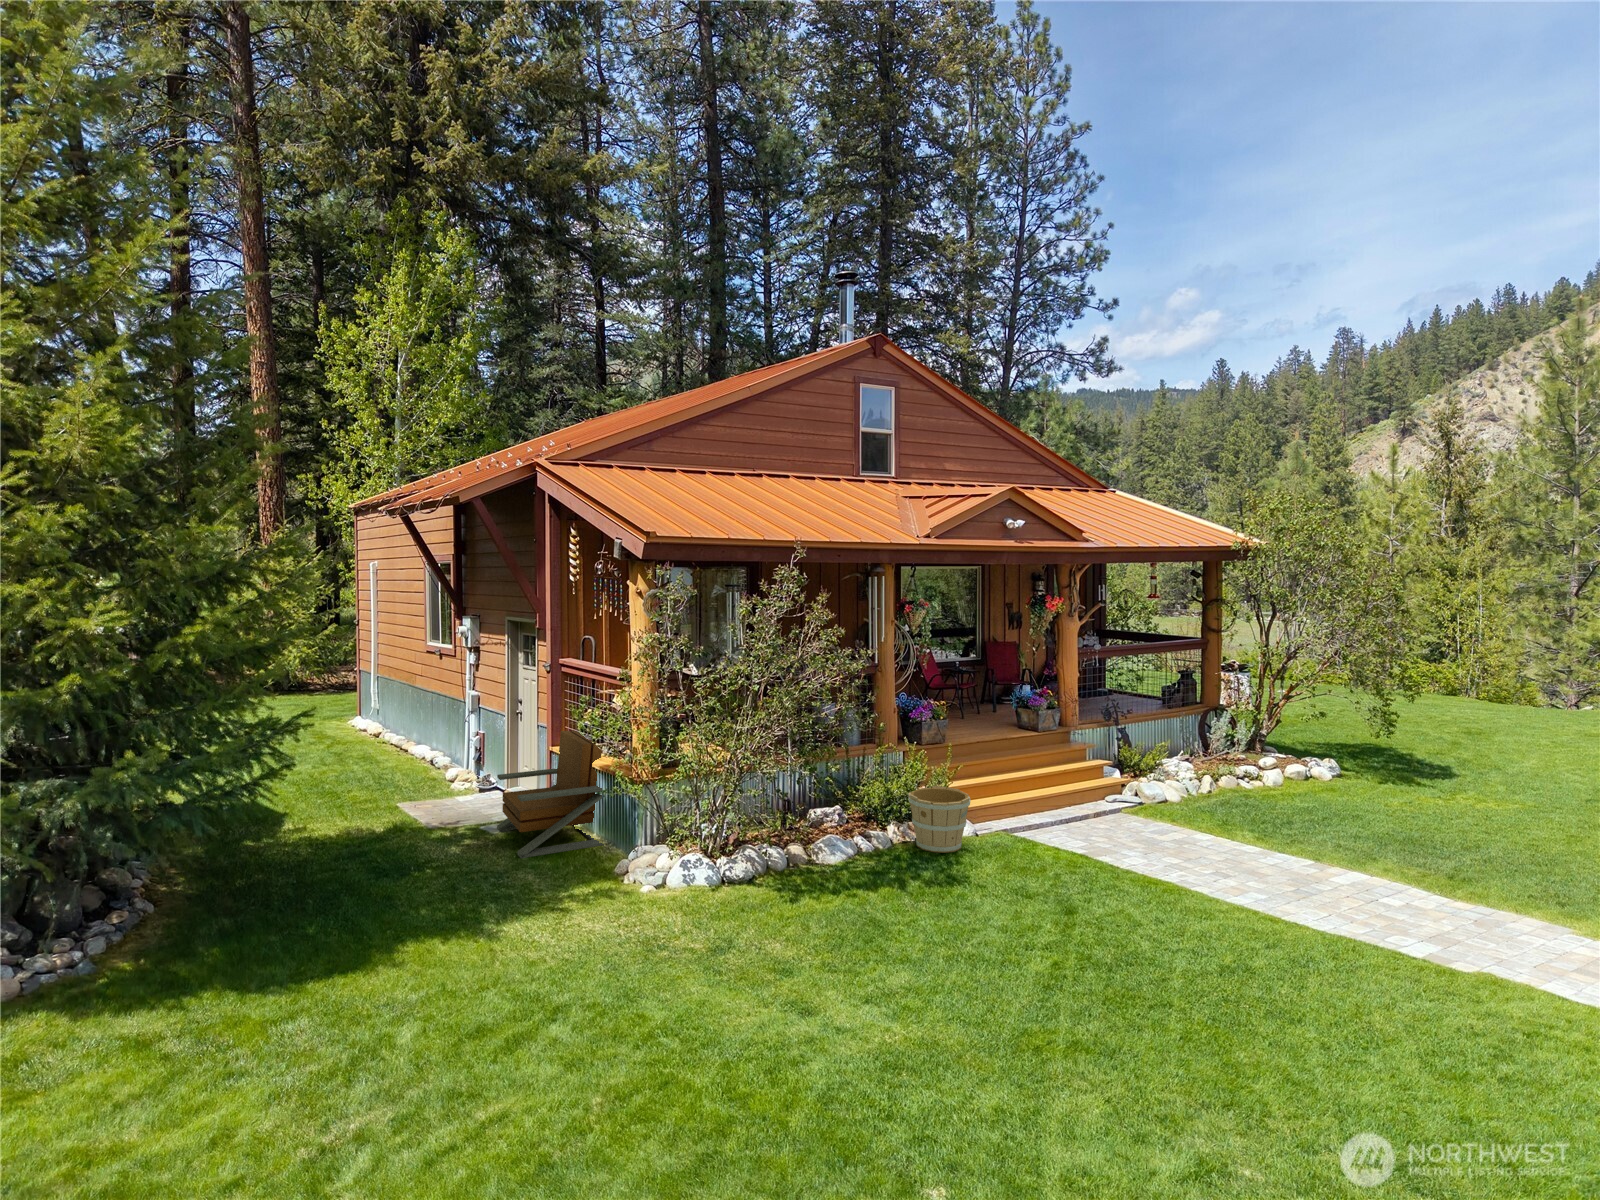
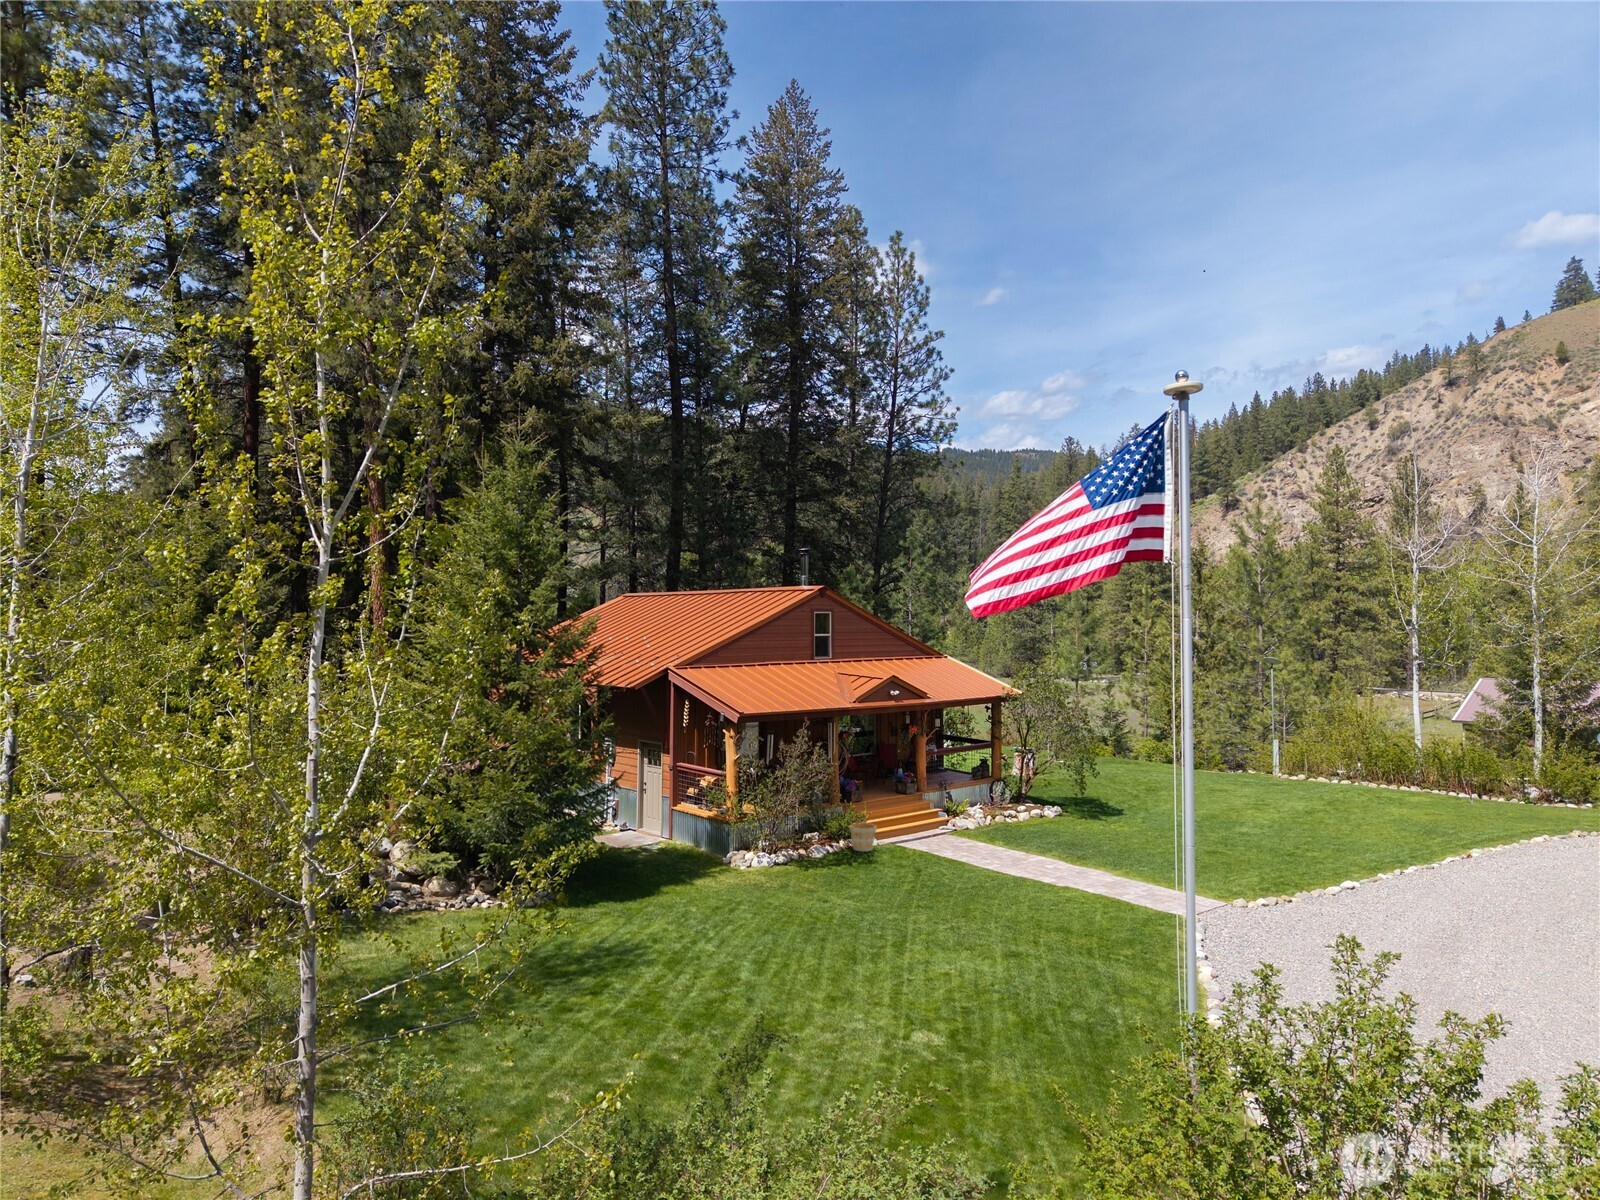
lounge chair: present [497,731,604,858] -> none [655,801,717,859]

